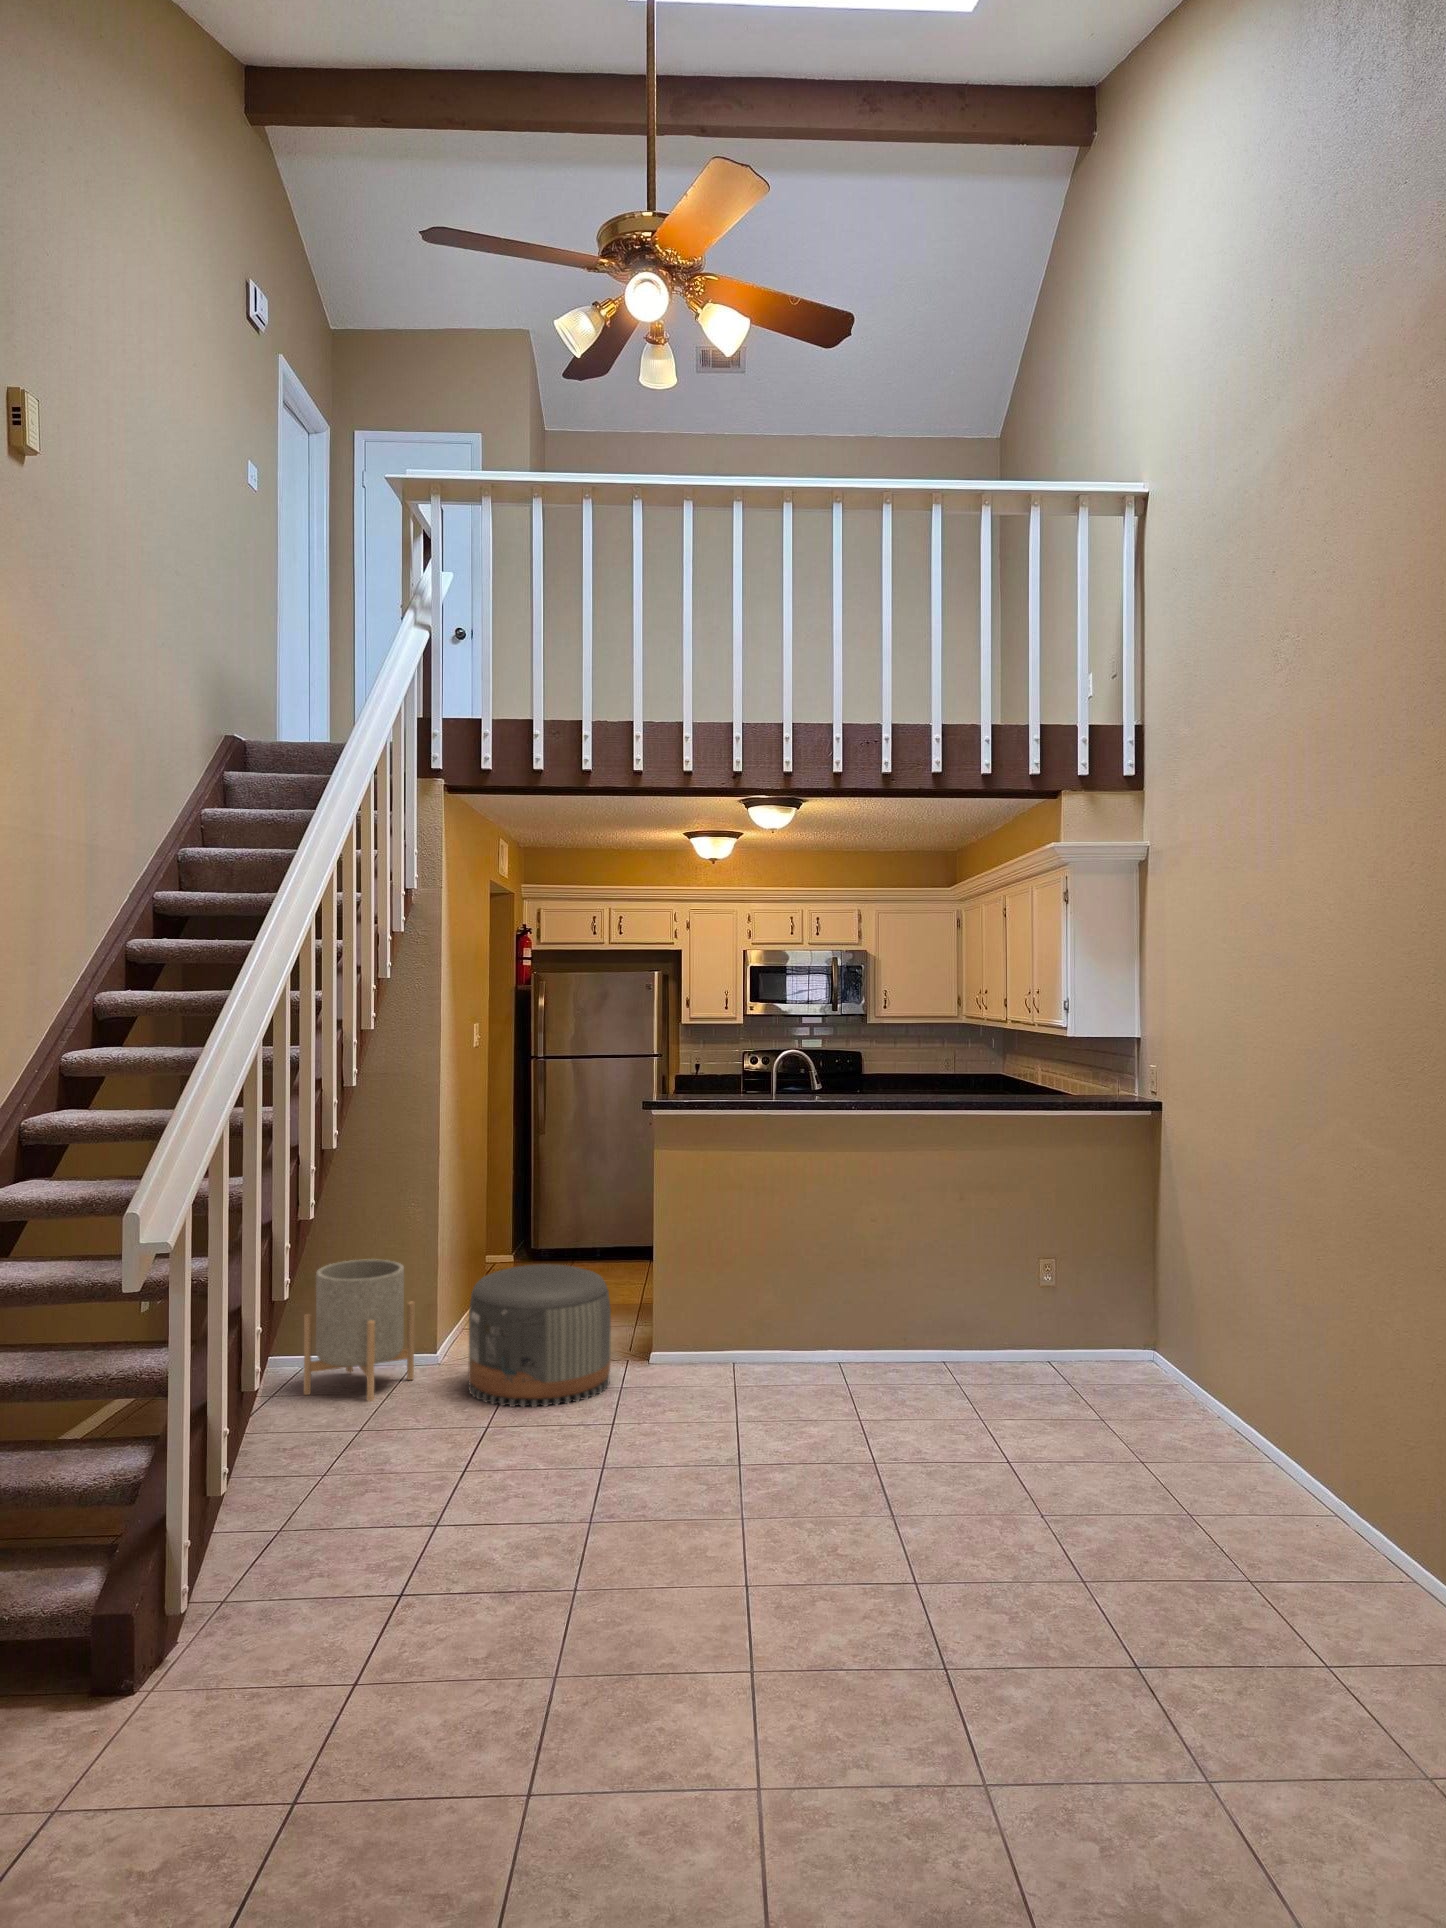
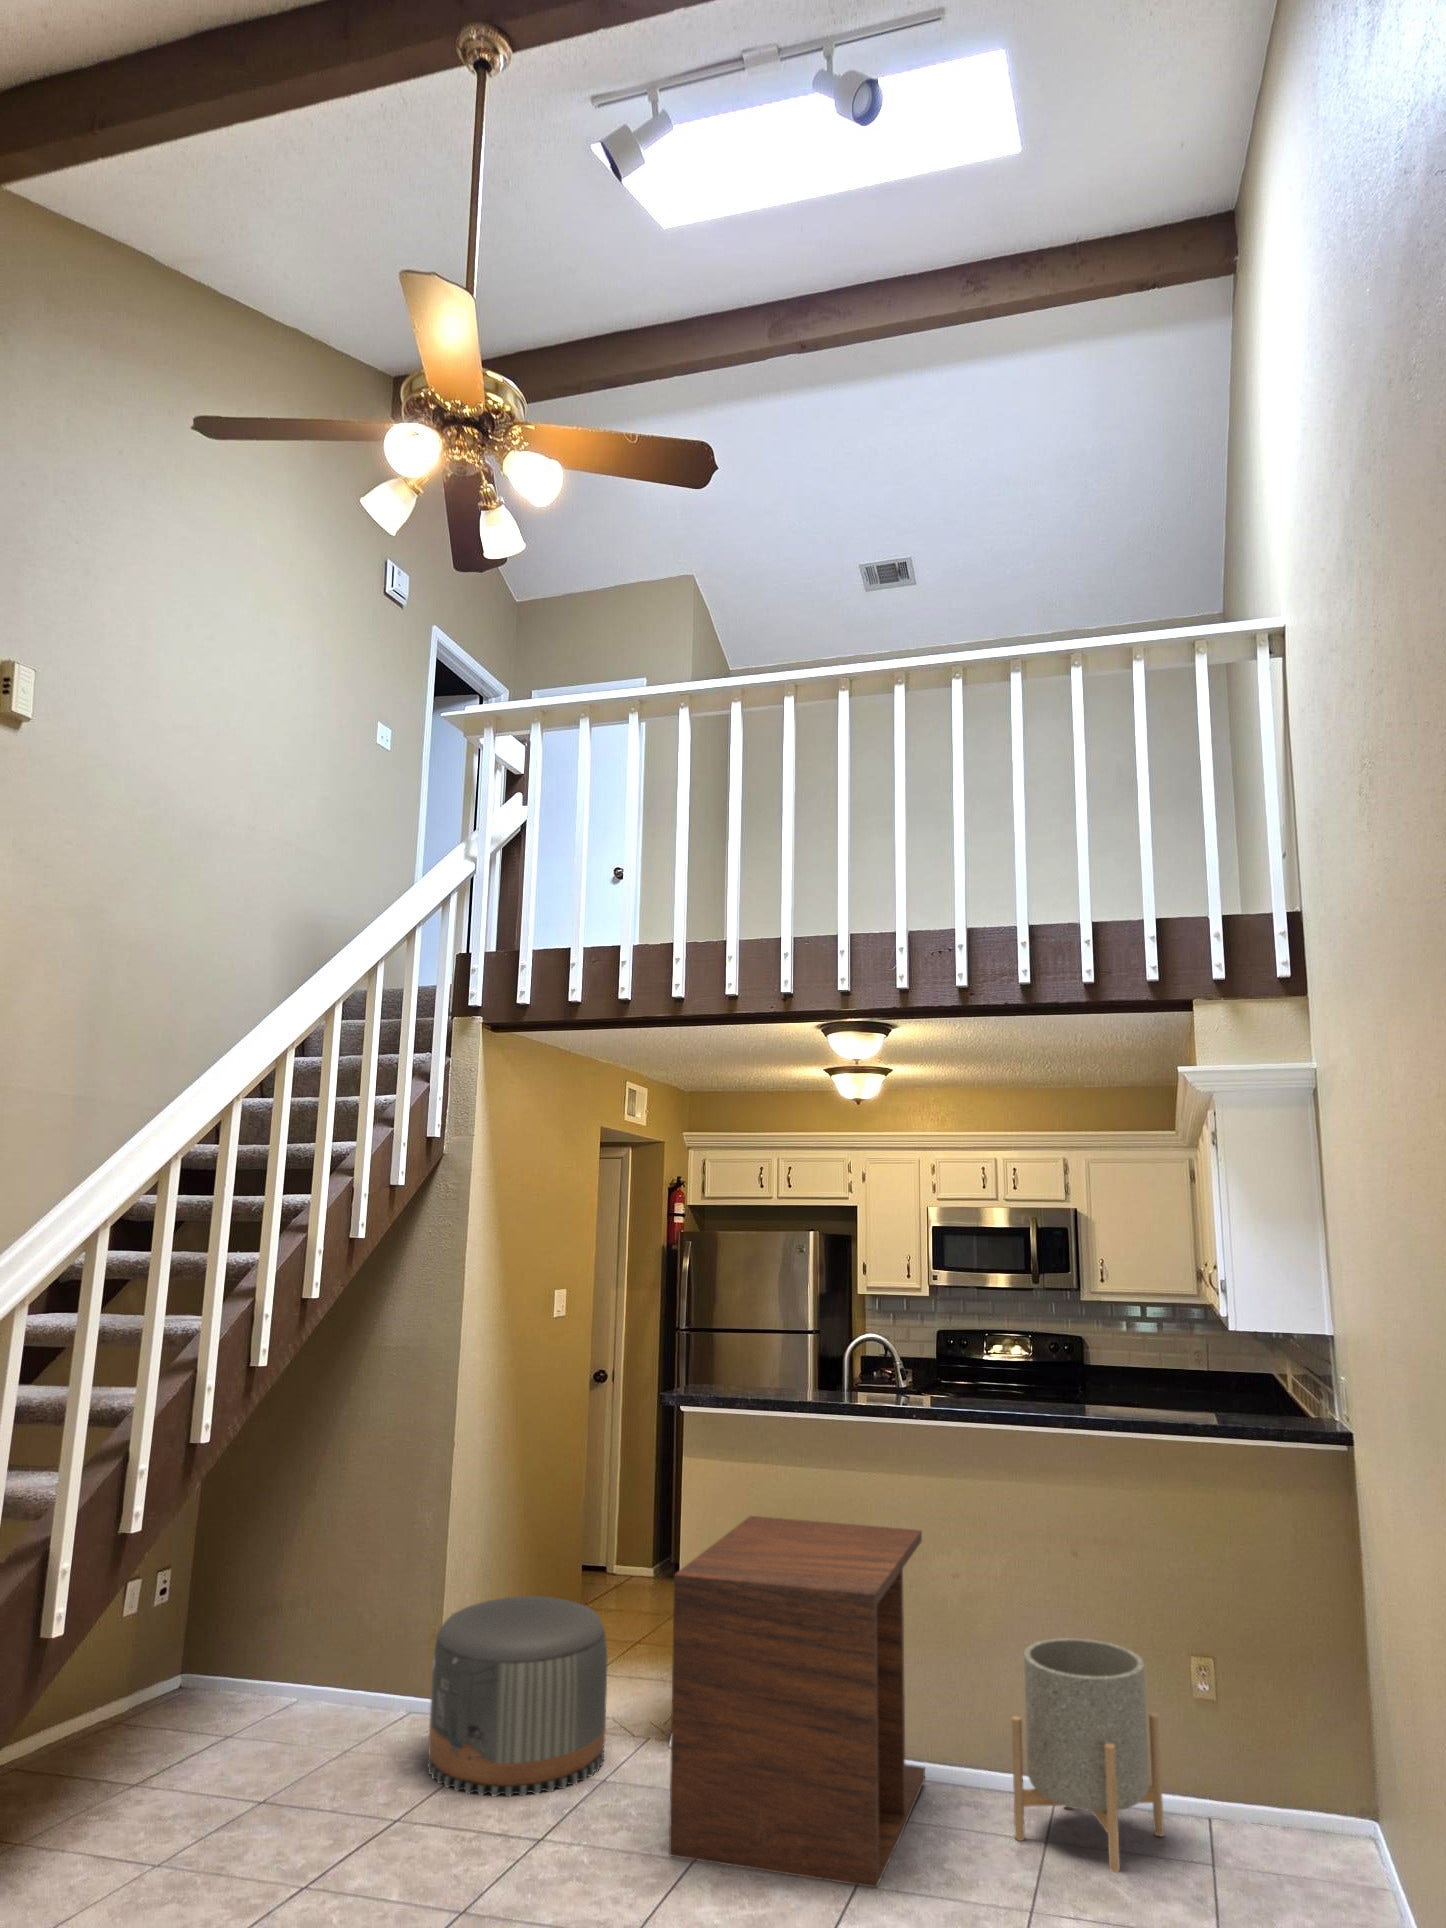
side table: none [713,1190,871,1426] -> present [669,1516,925,1888]
planter: present [304,1259,415,1401] -> present [1012,1638,1164,1872]

